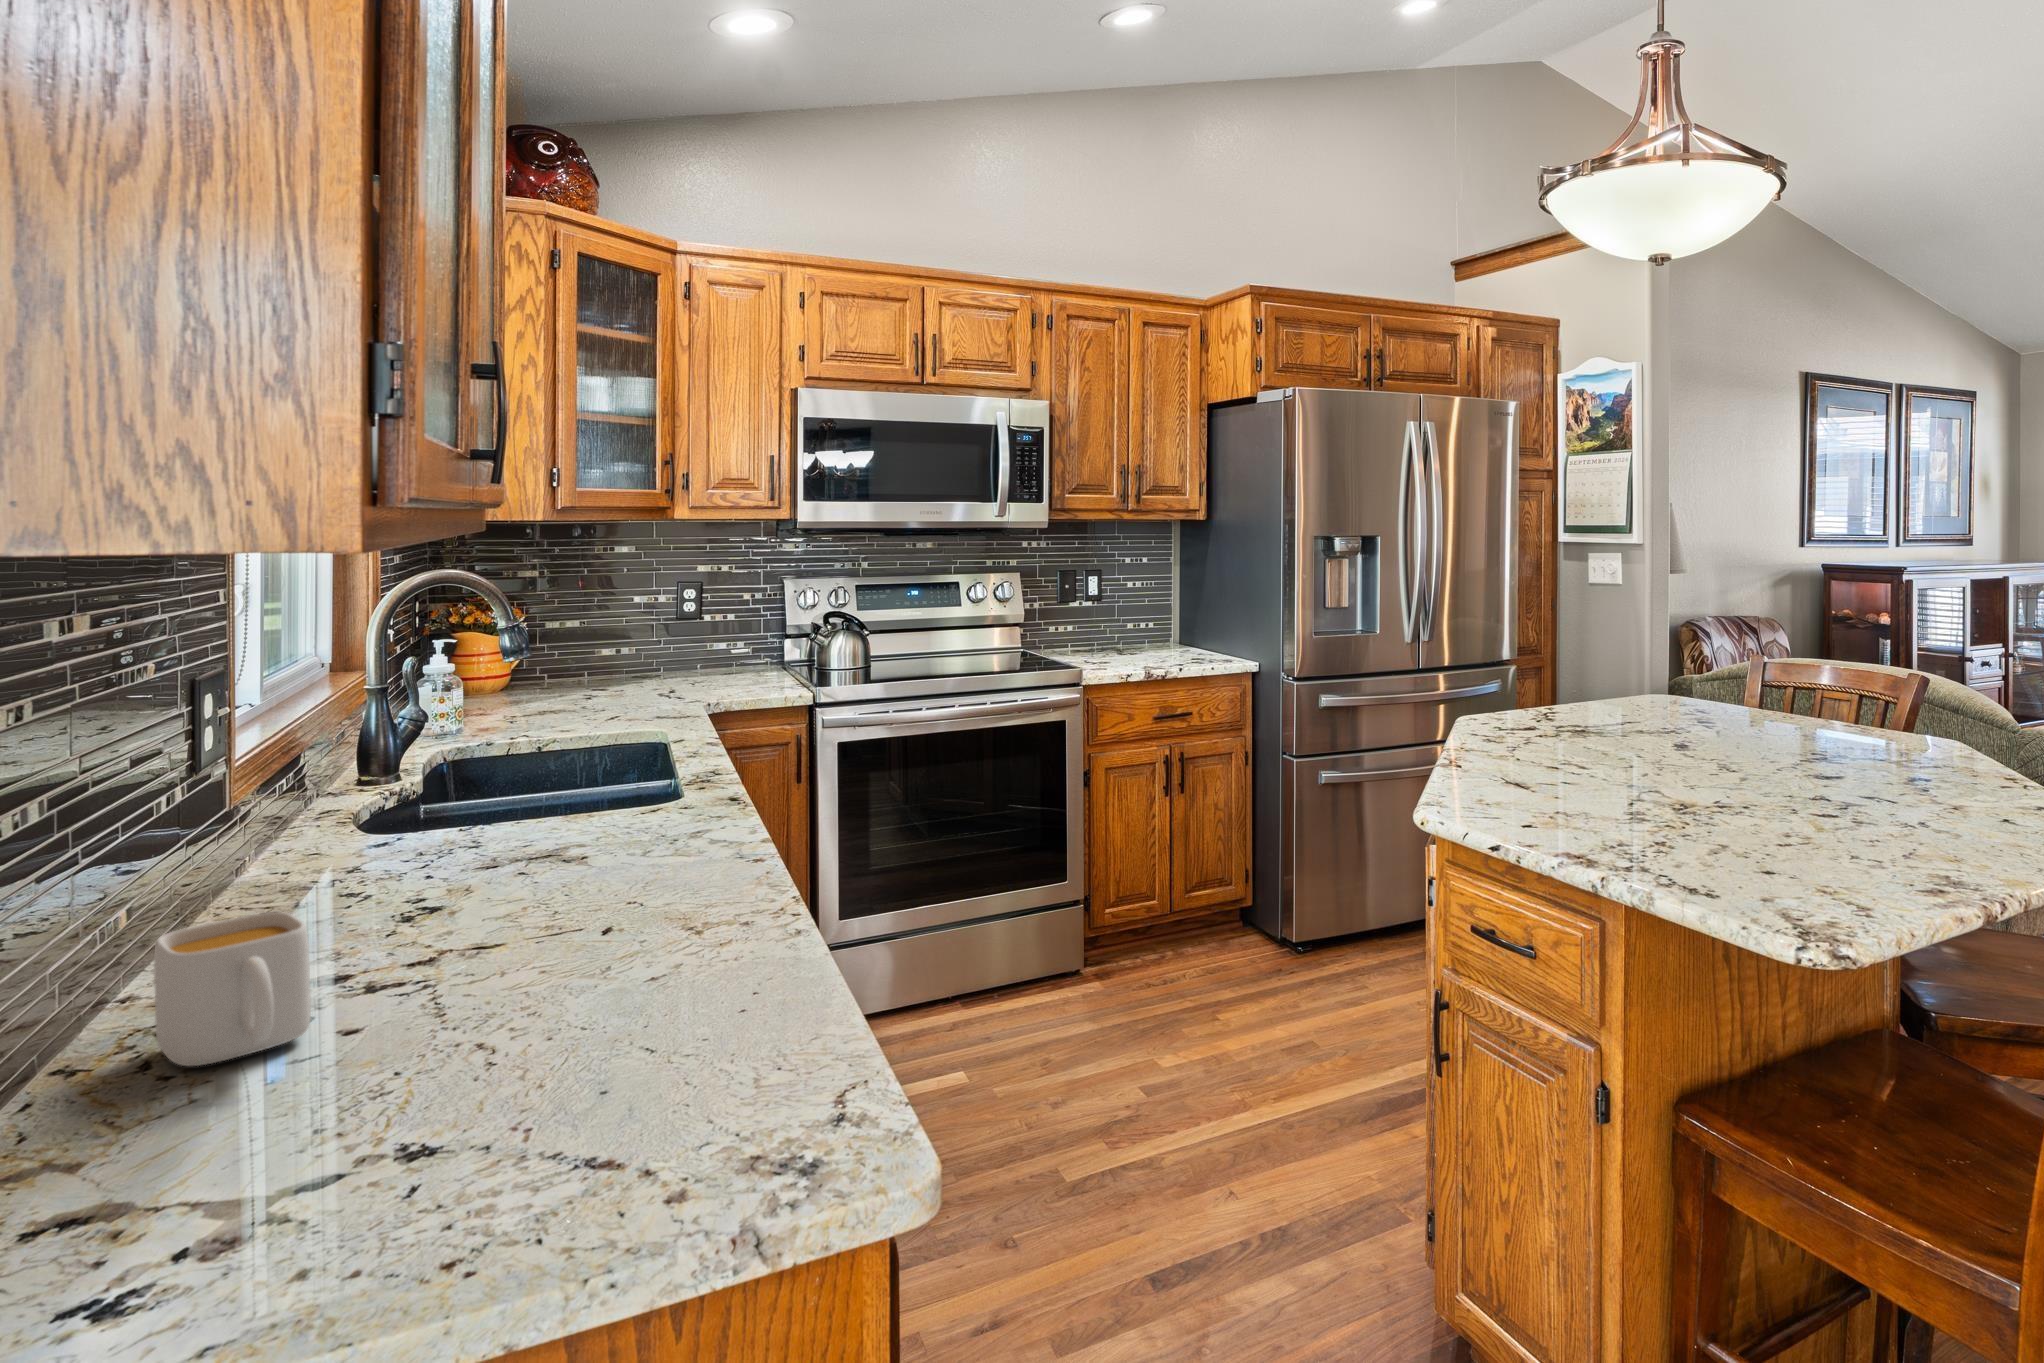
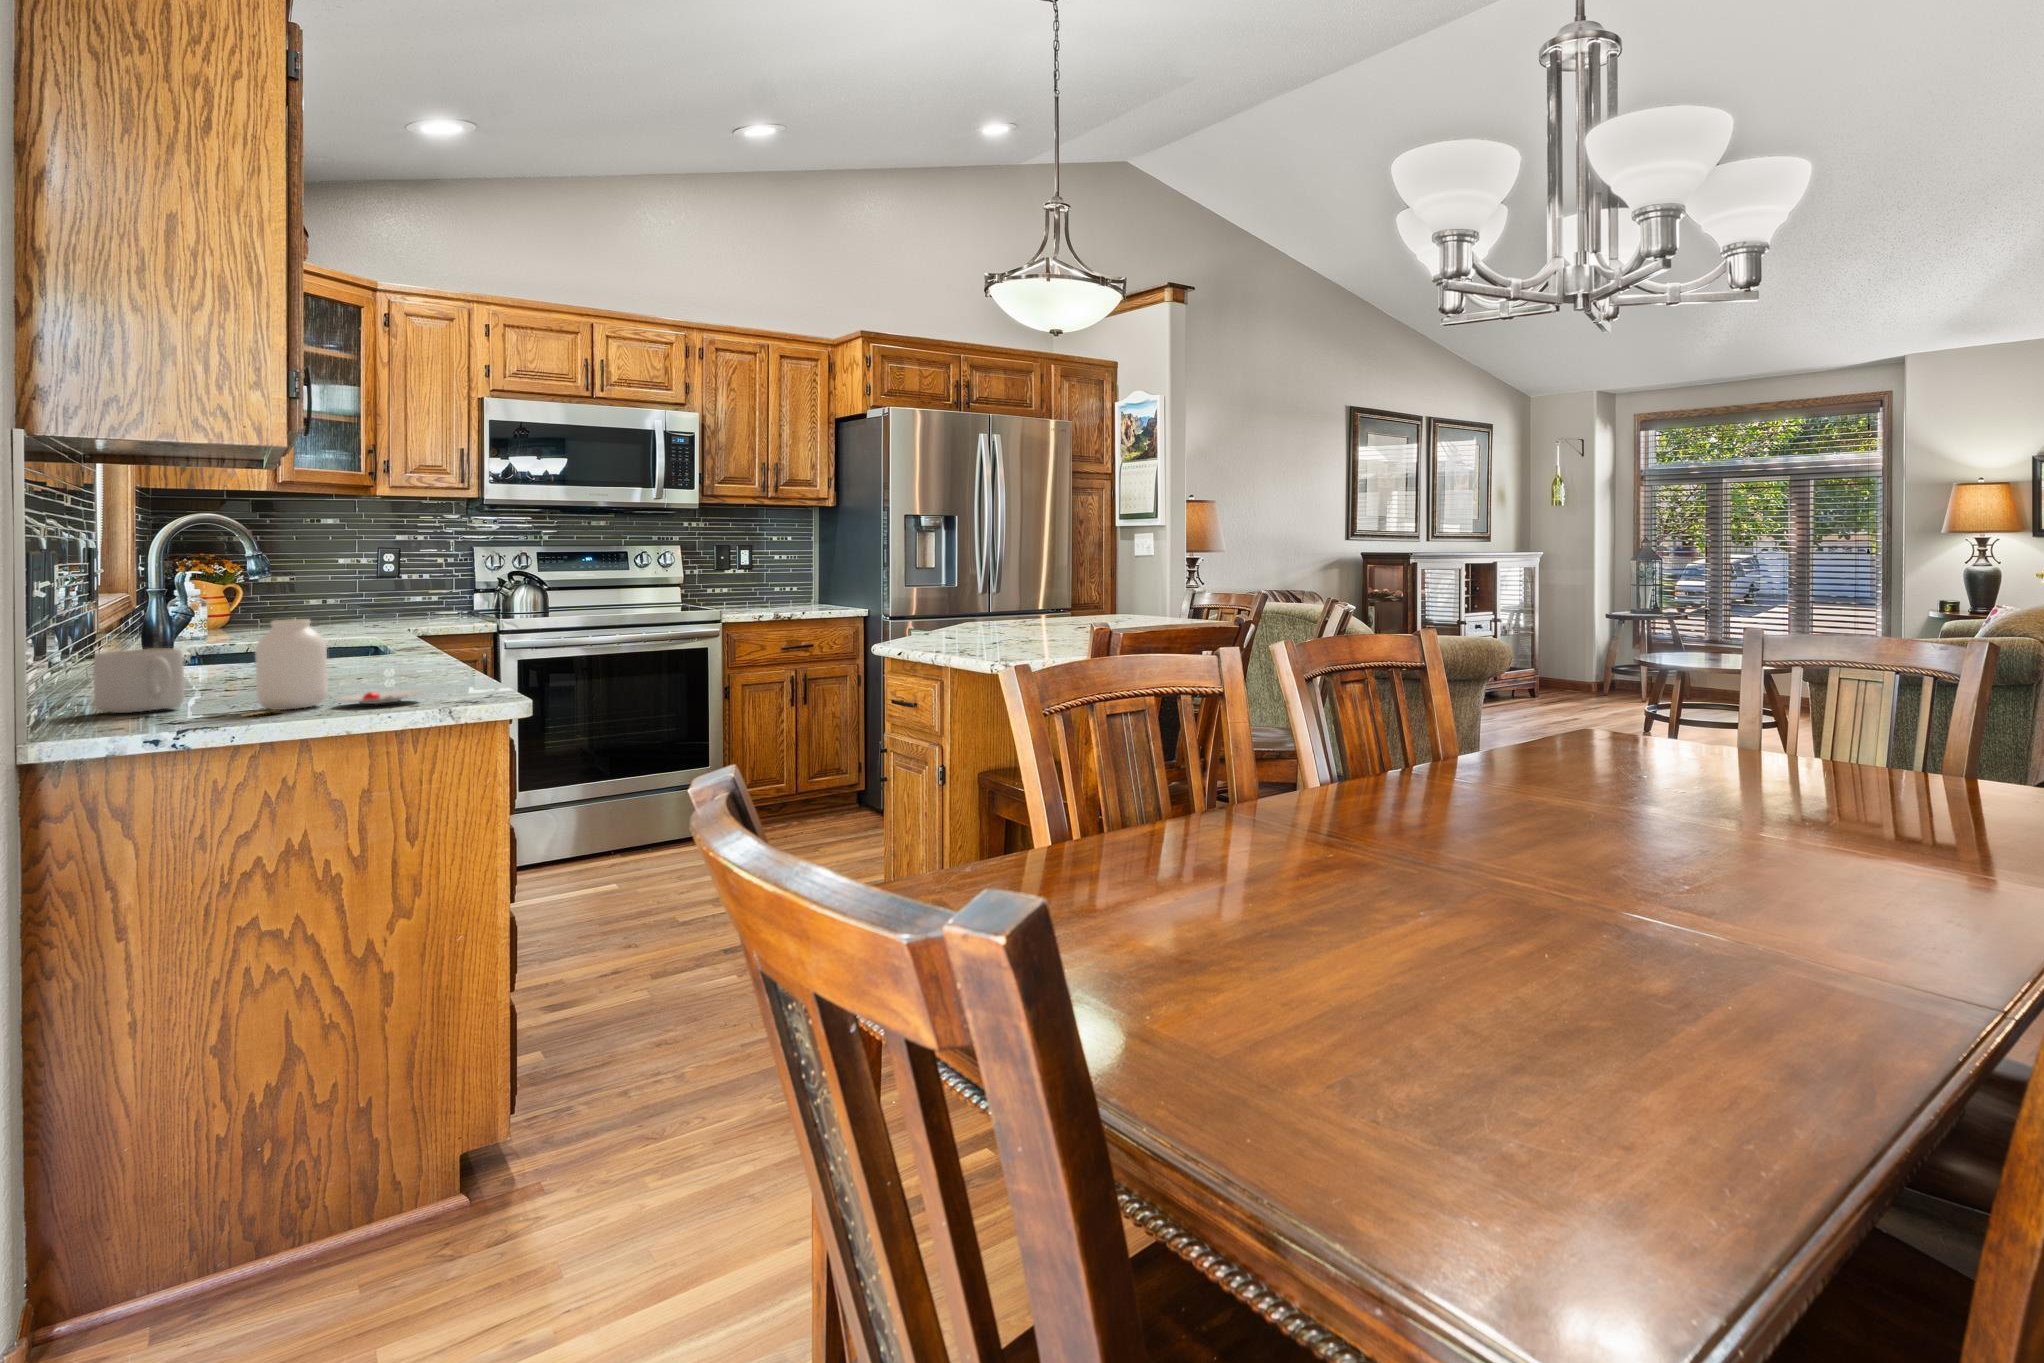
jar: none [379,875,719,1116] -> present [241,619,422,717]

